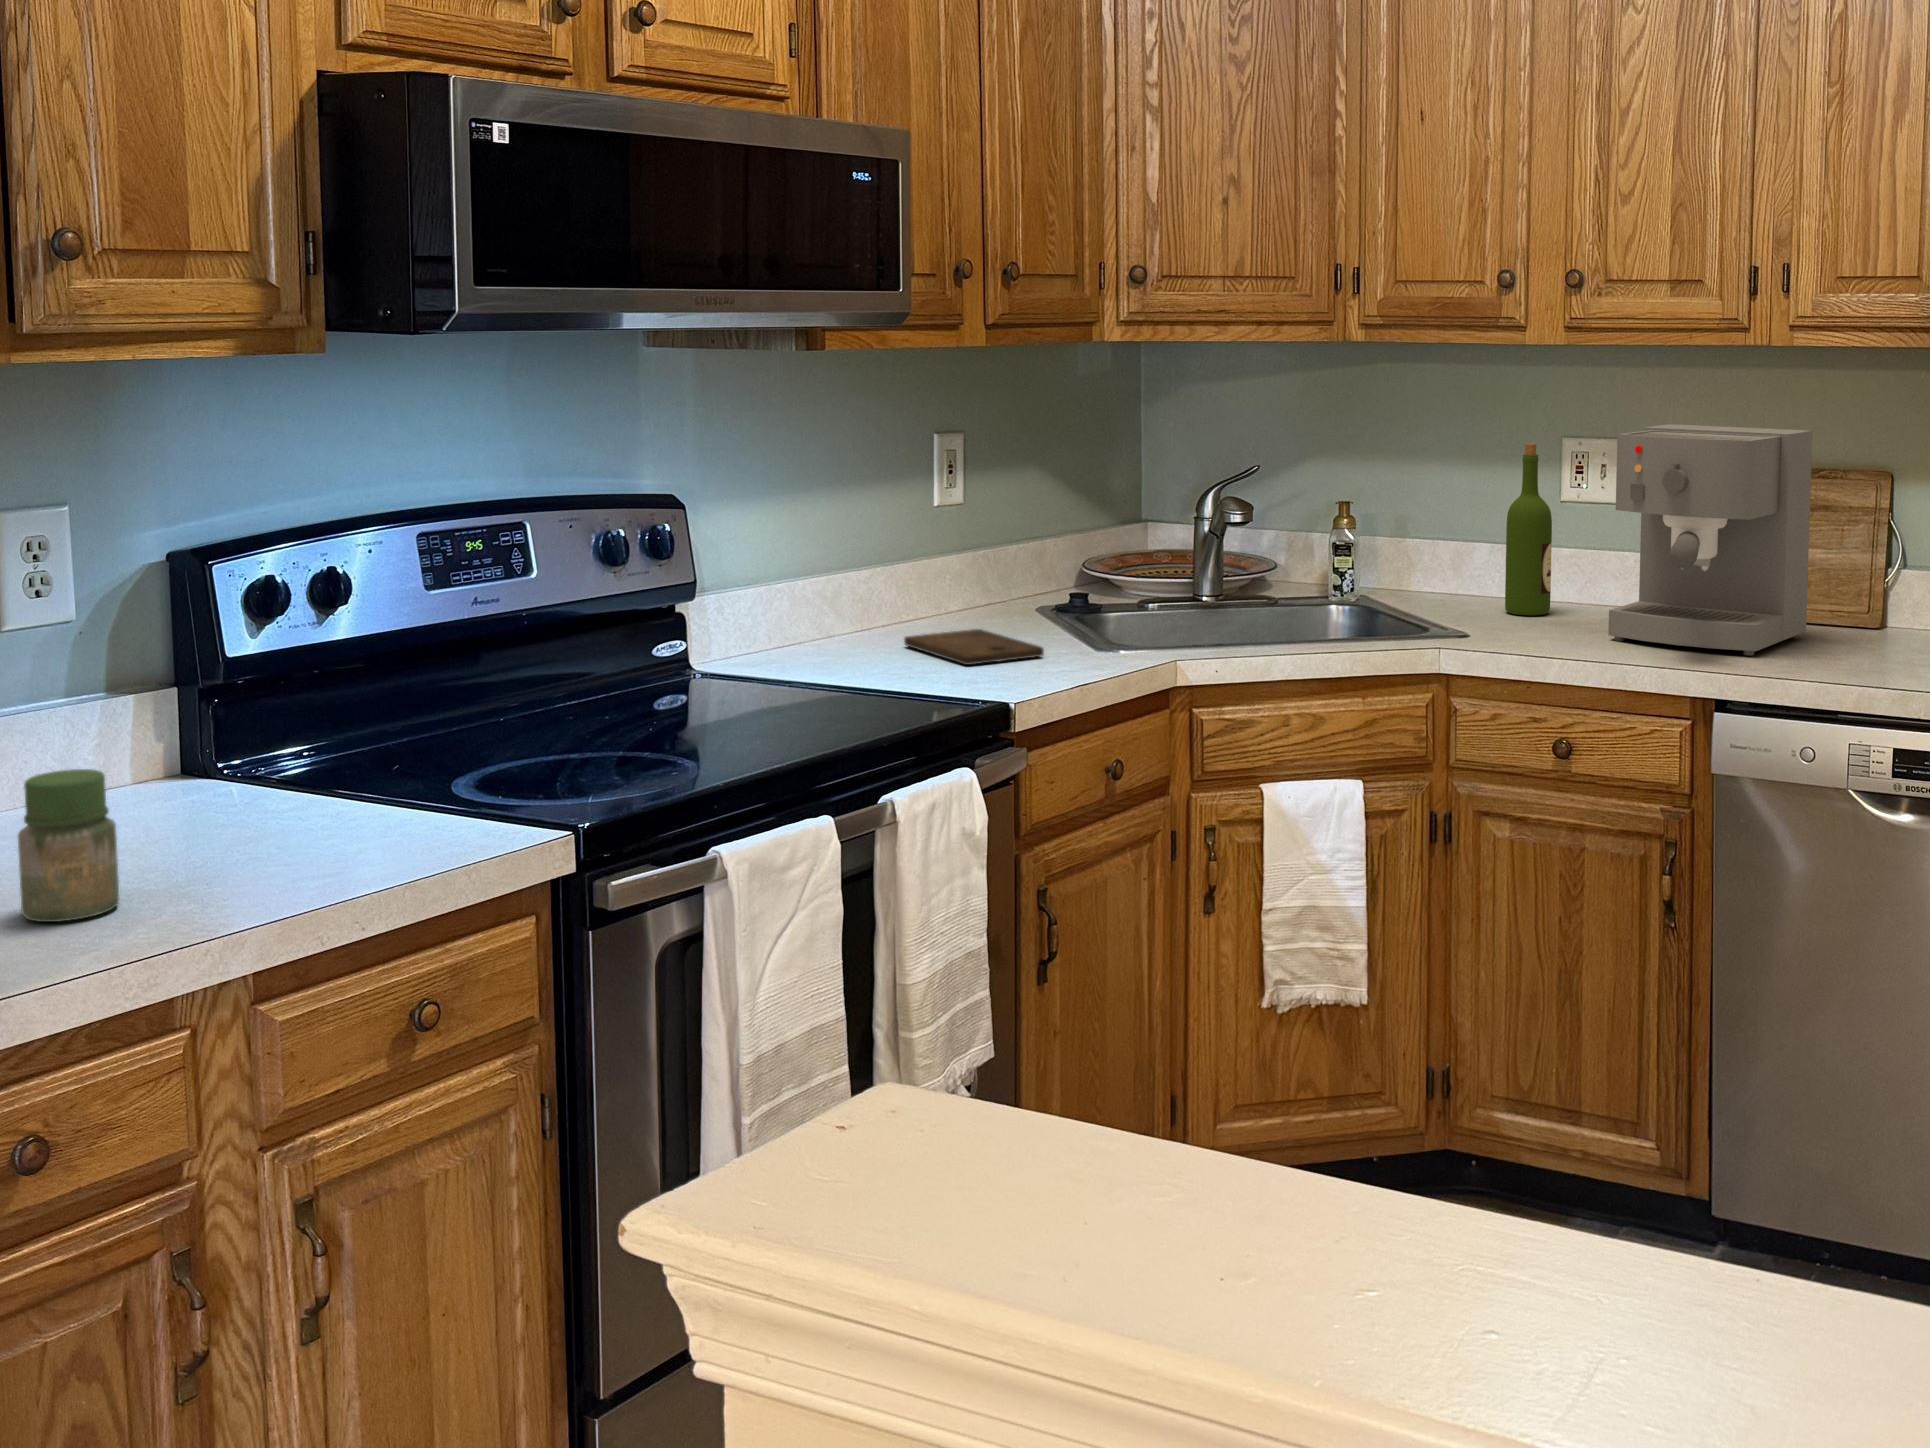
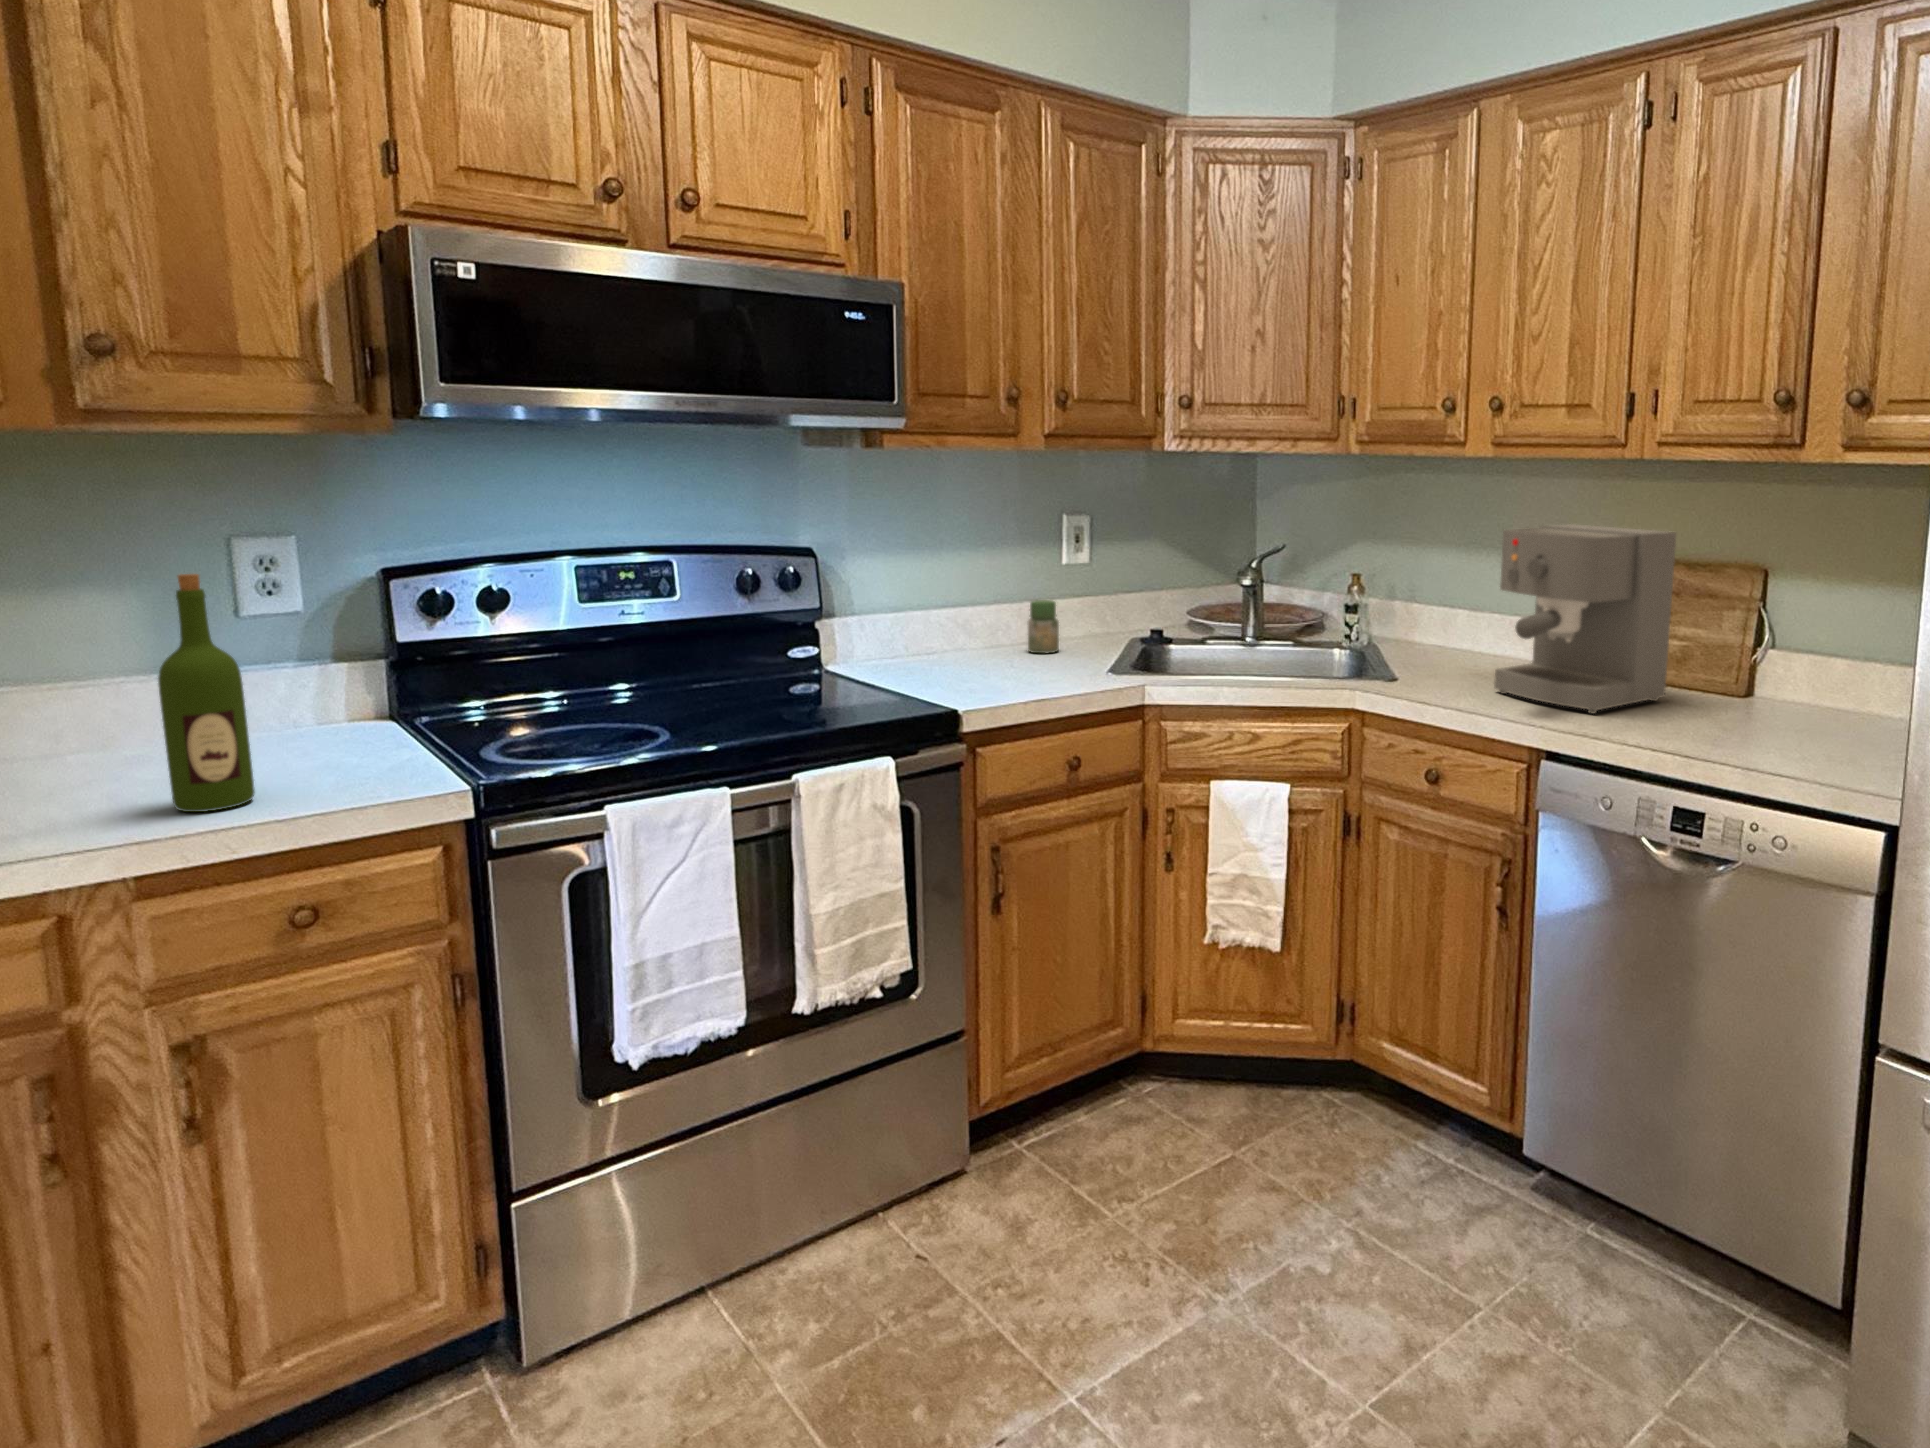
wine bottle: present [1505,443,1552,615] -> present [158,574,255,812]
cutting board: present [904,629,1044,665] -> none [984,653,1057,678]
jar: present [18,769,119,922] -> present [1028,600,1059,653]

